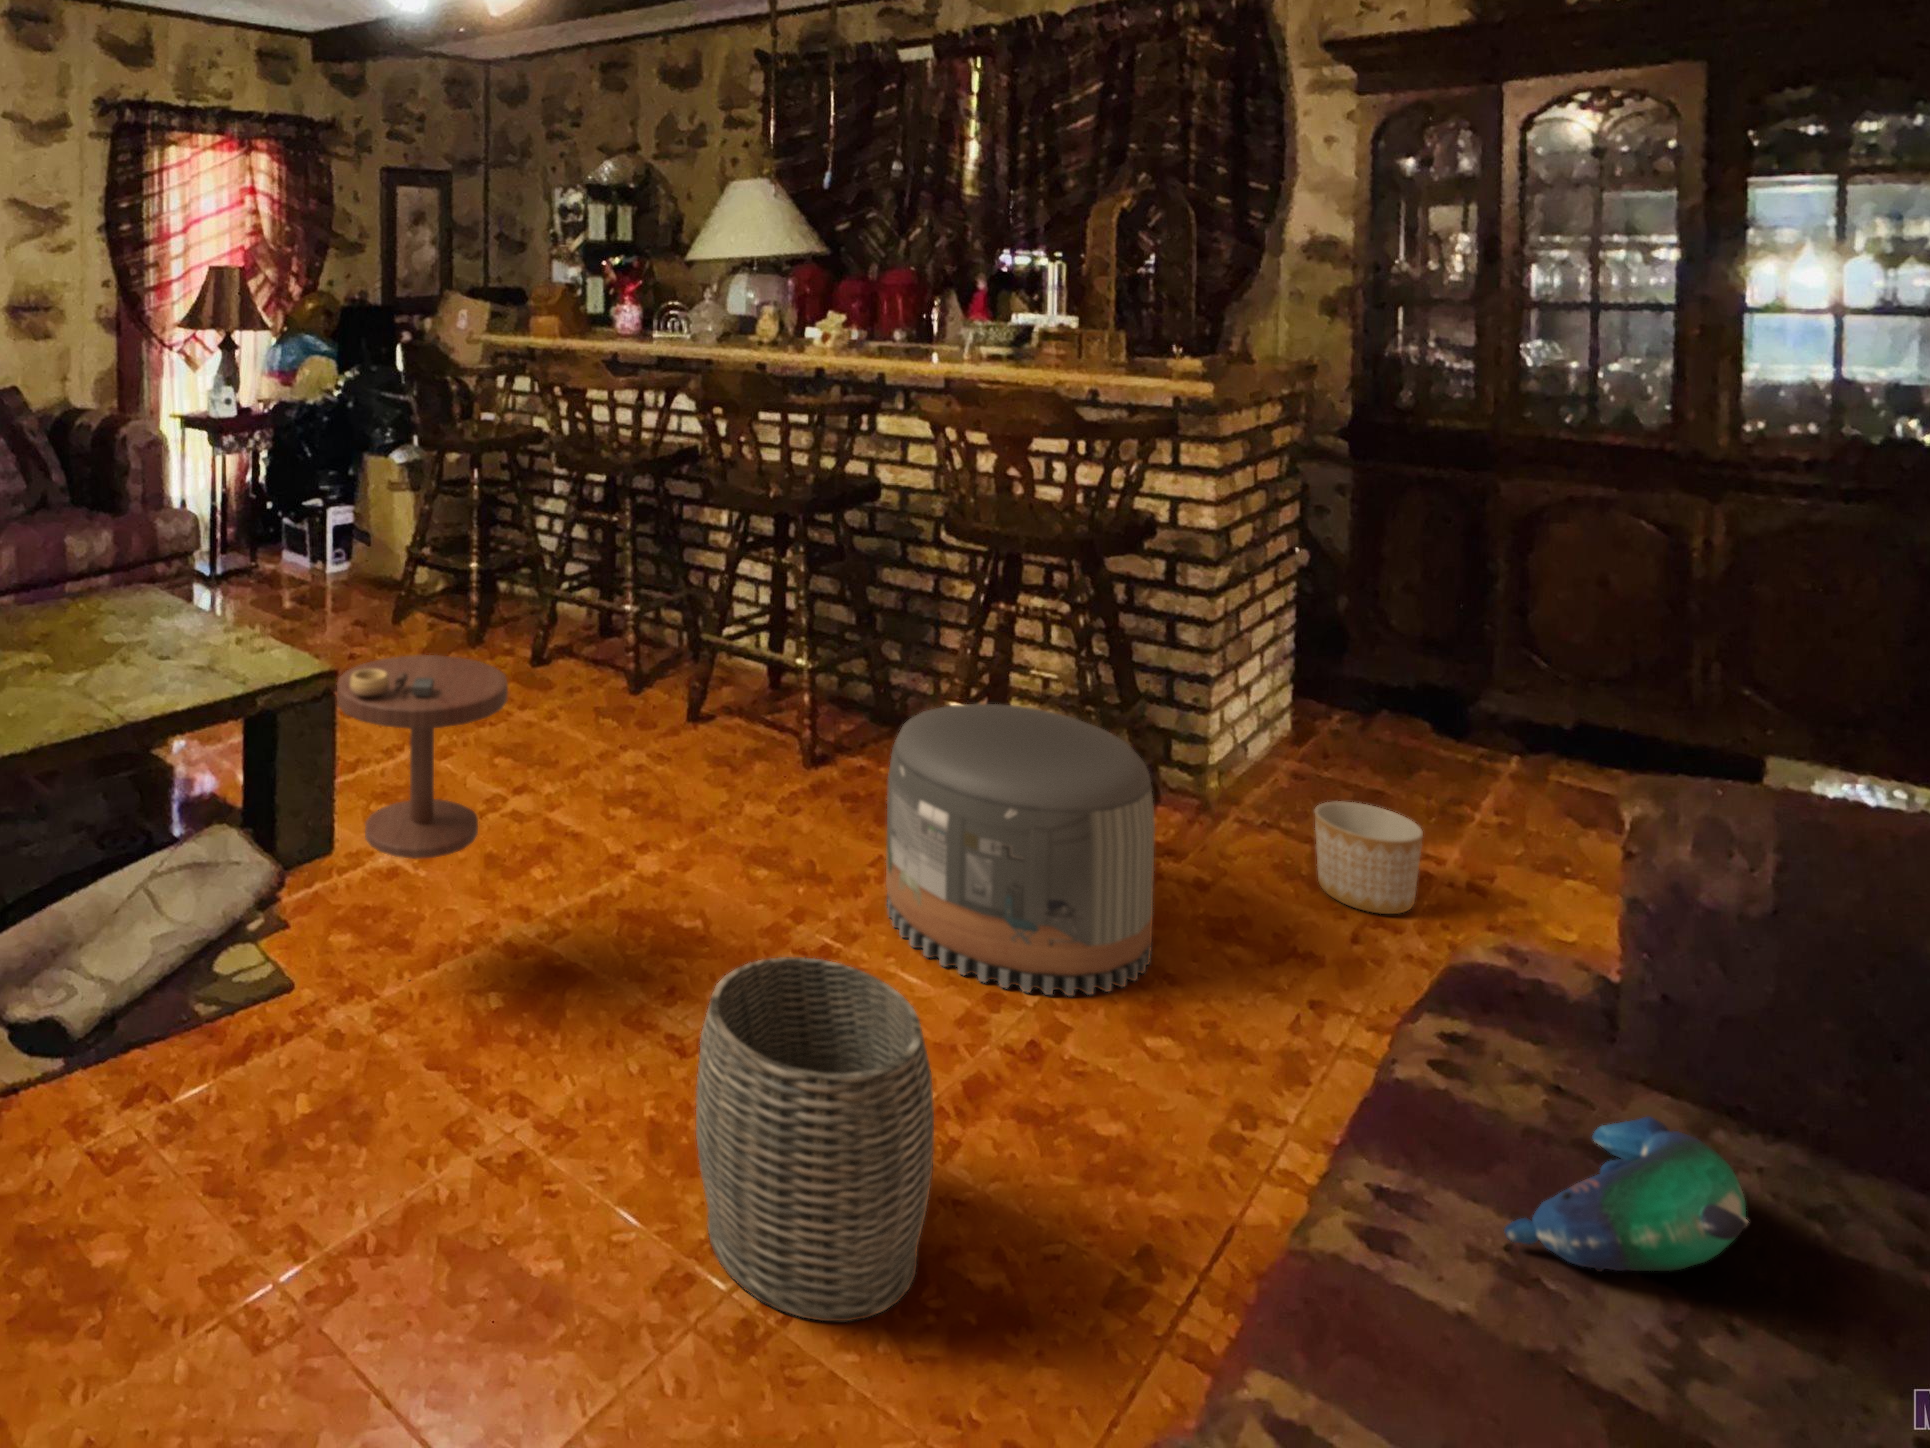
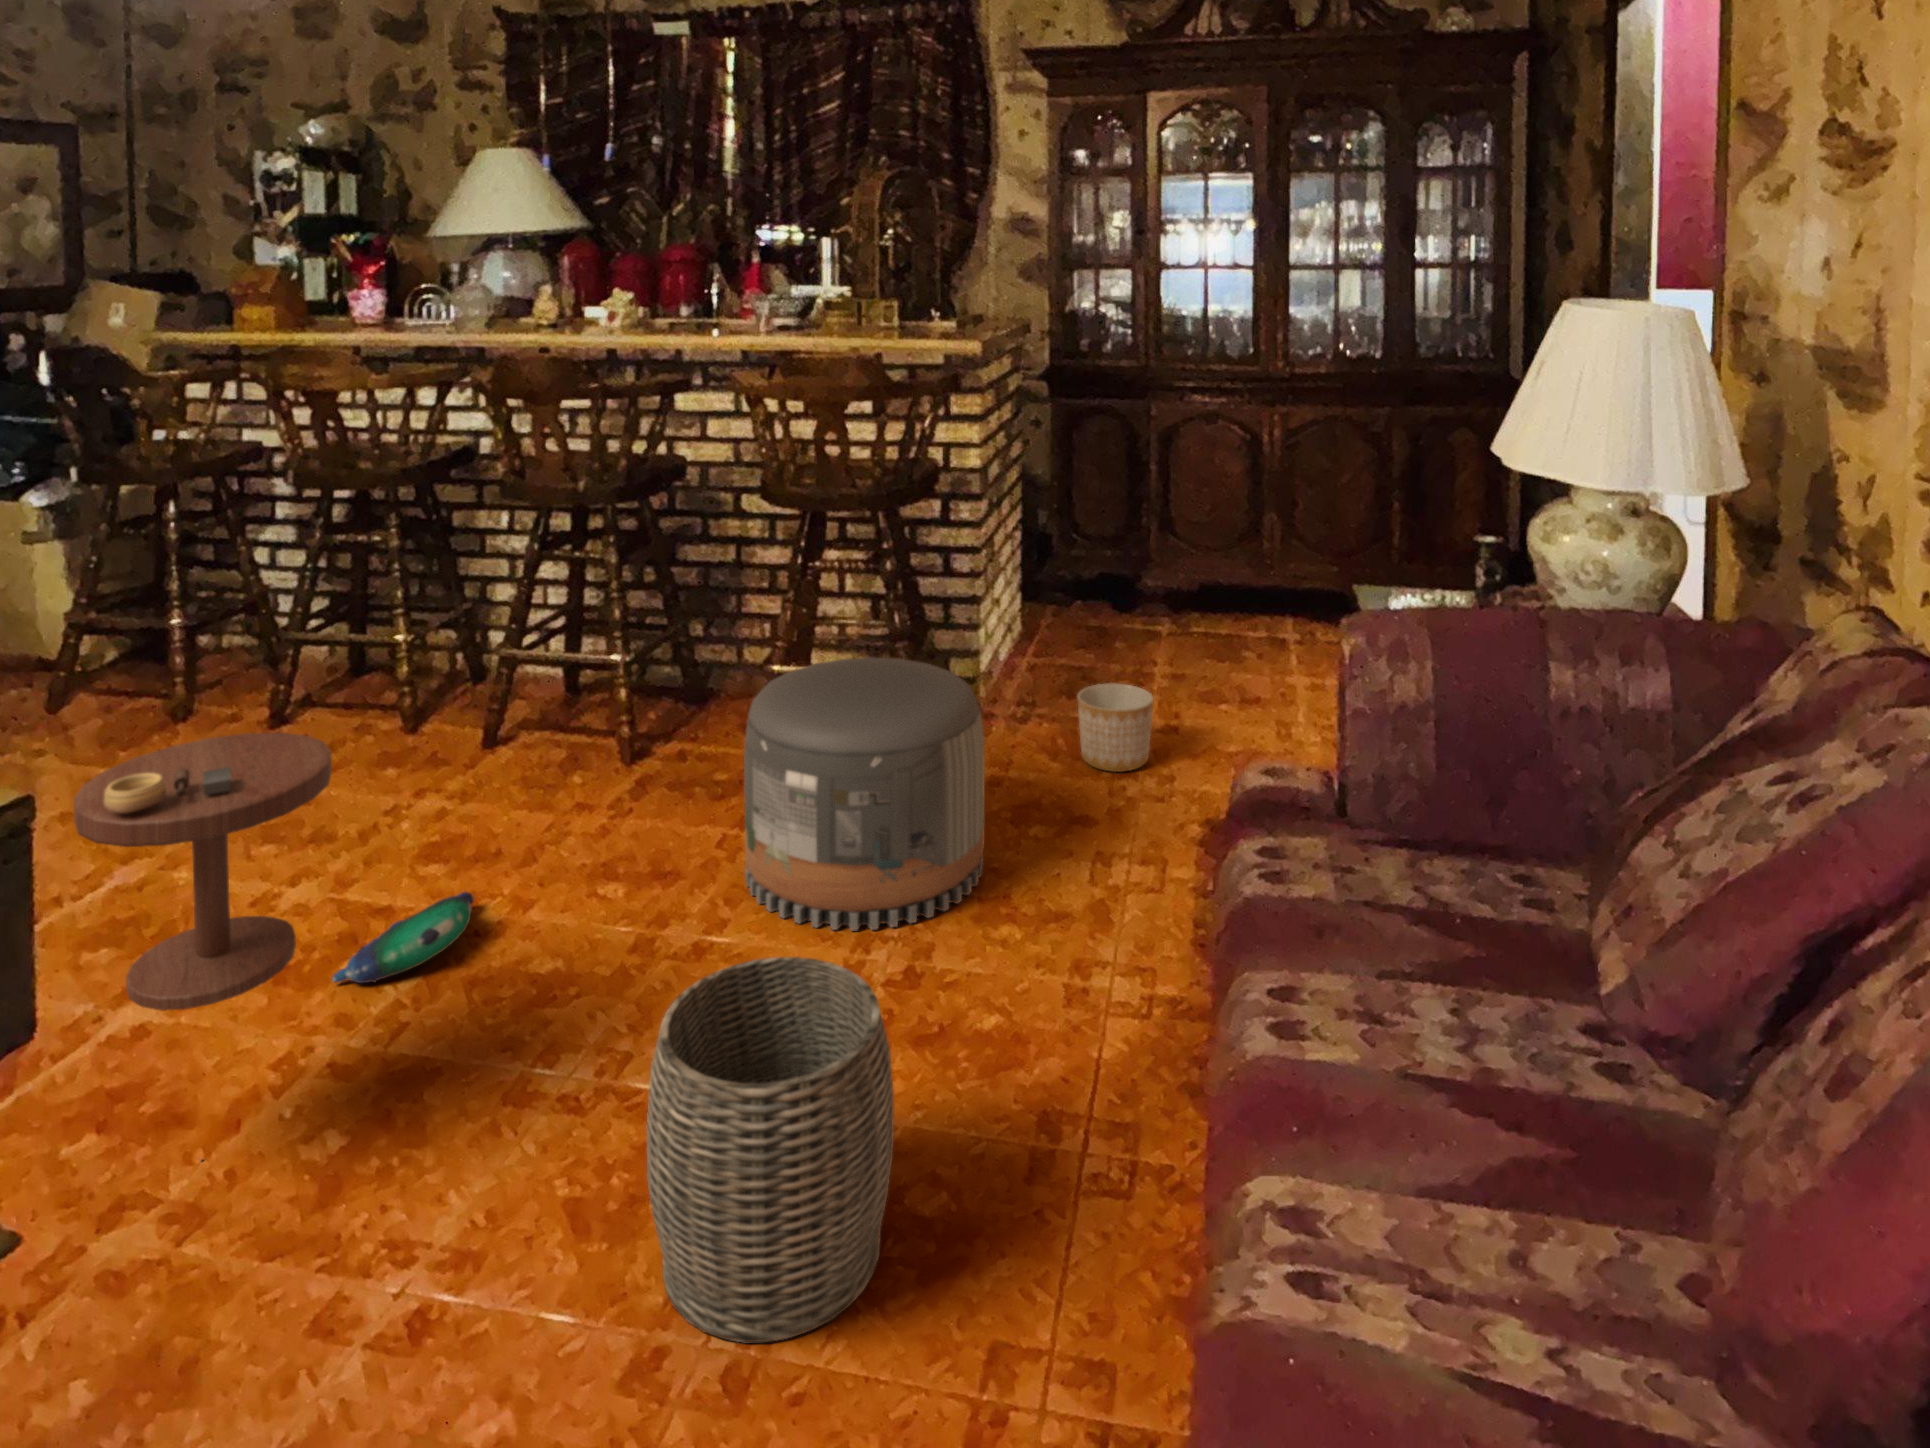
plush toy: present [1504,1116,1748,1272] -> present [332,892,474,983]

